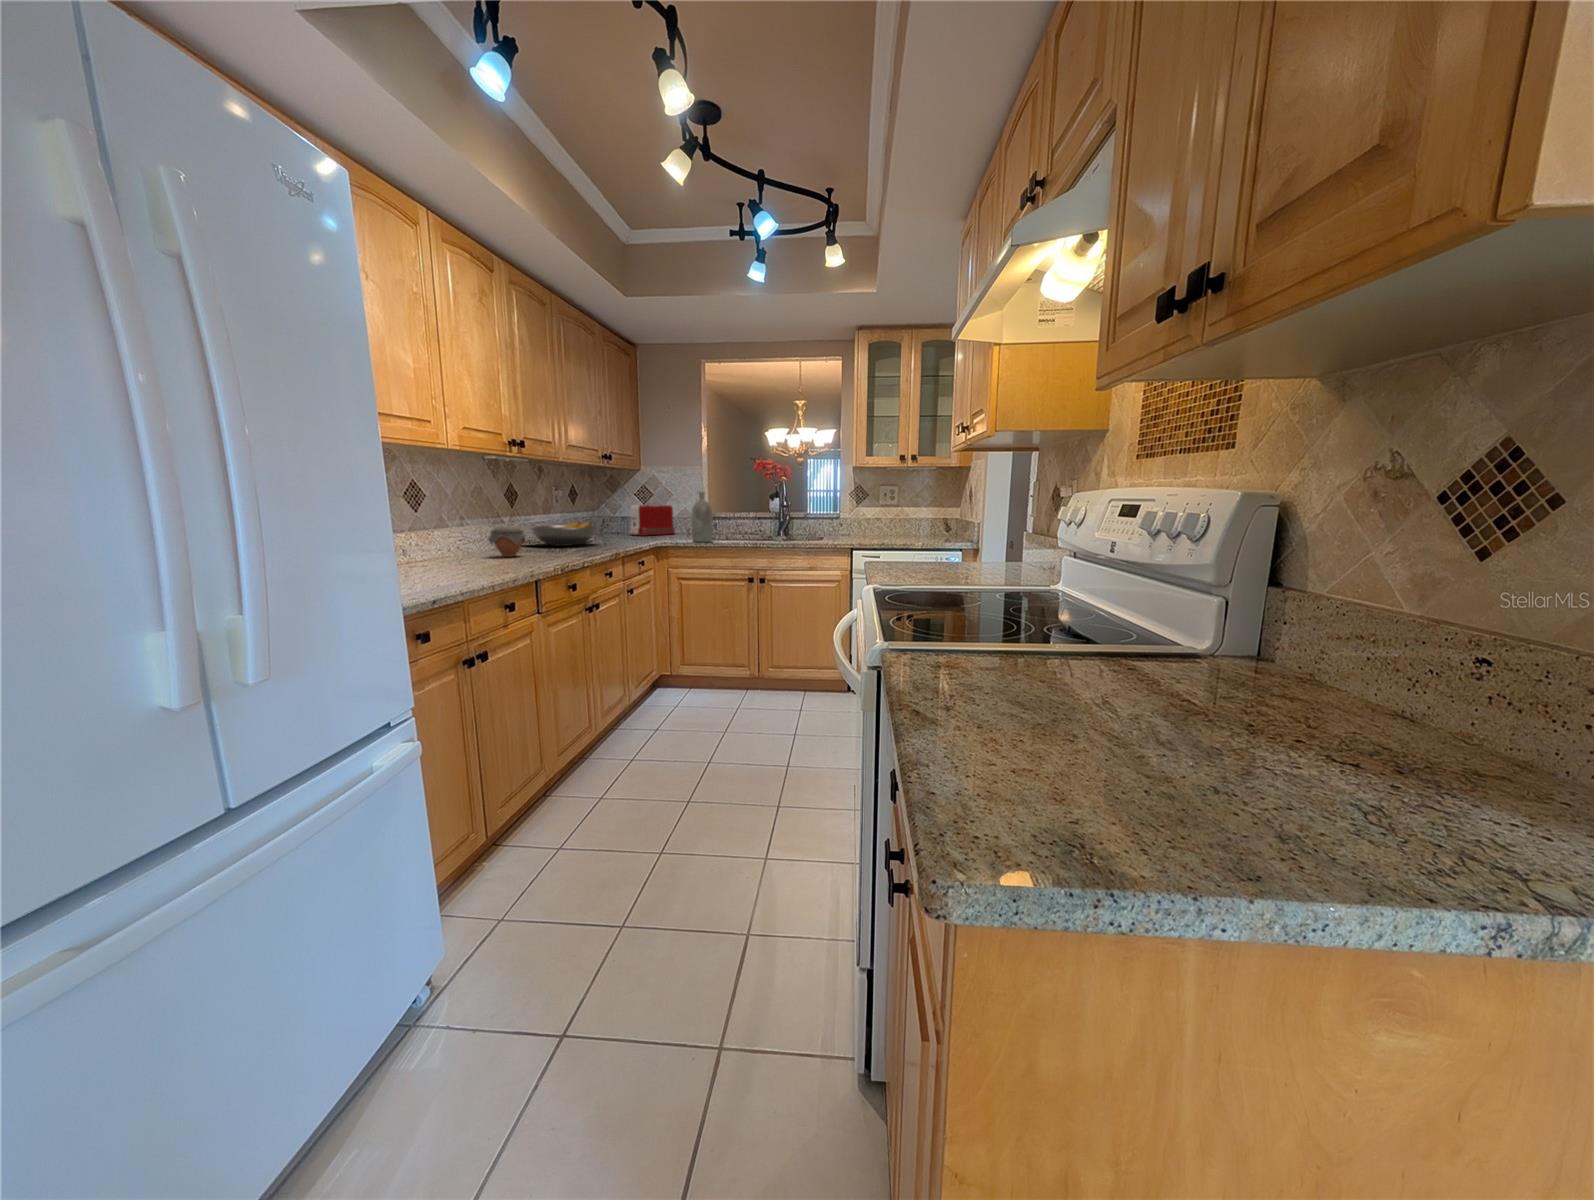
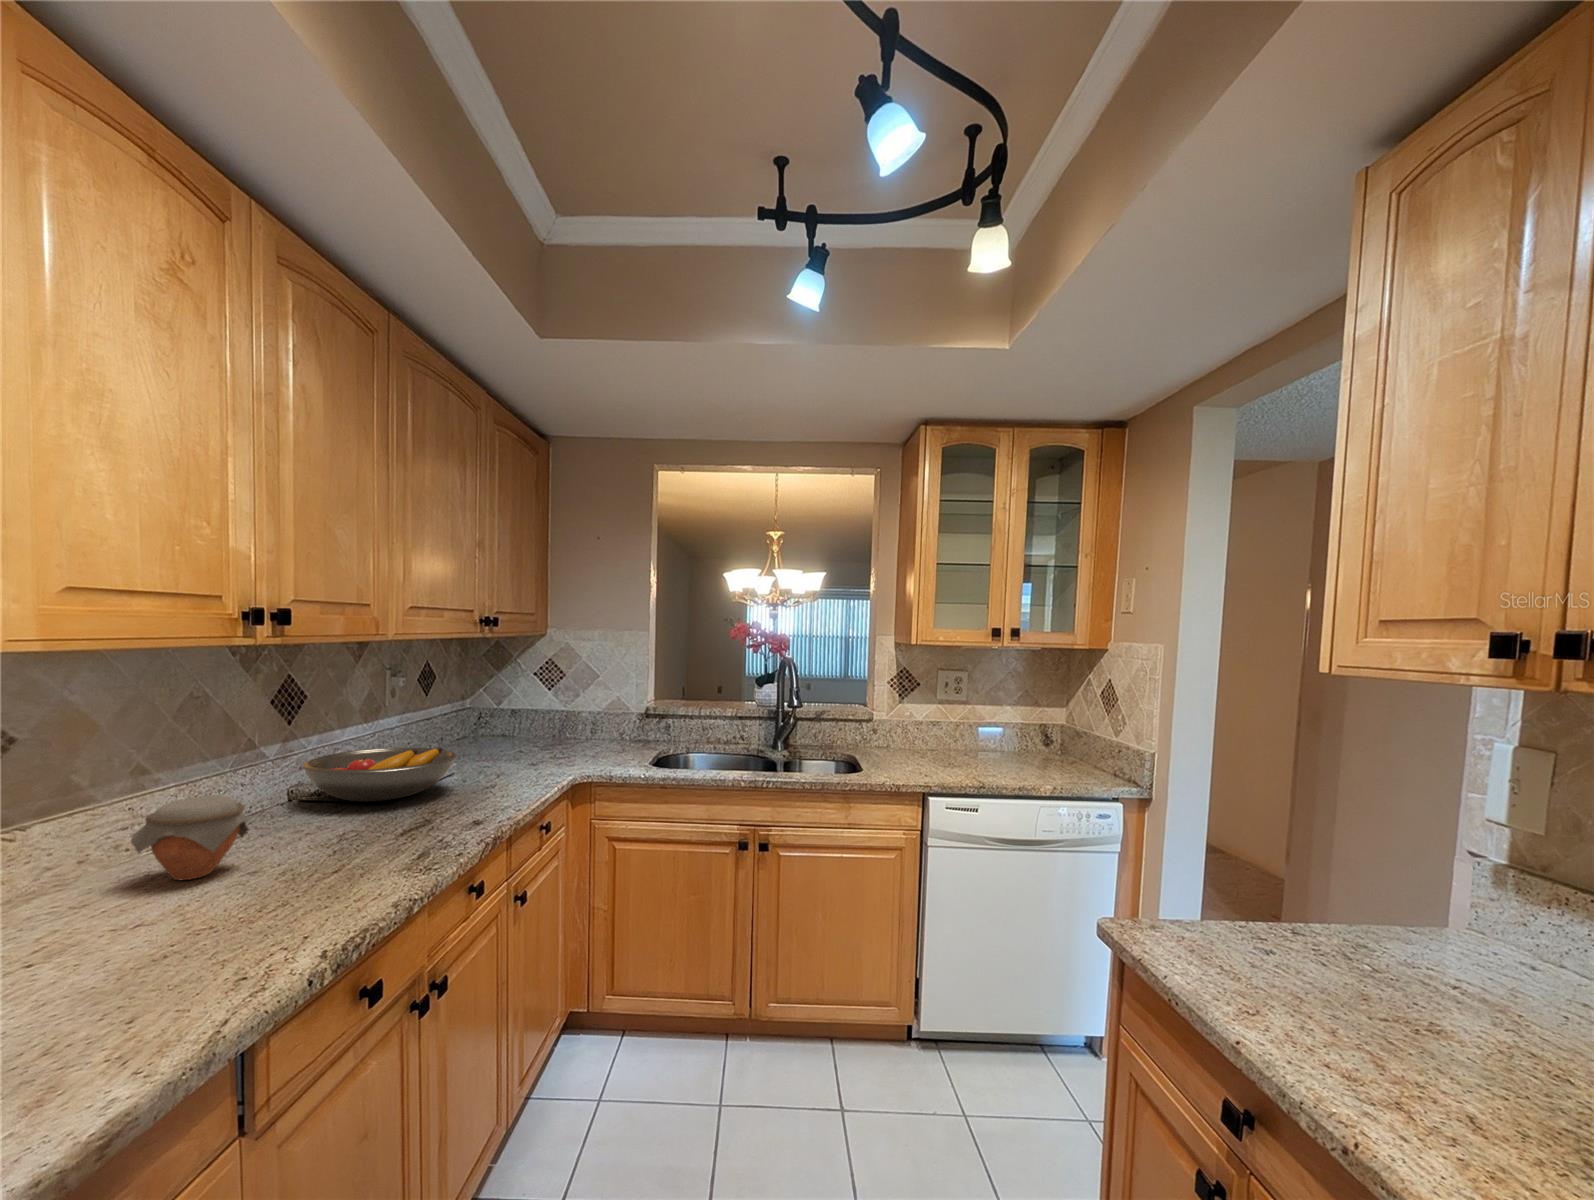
bottle: present [692,492,713,542] -> none [637,684,677,776]
toaster: present [630,505,675,536] -> none [524,692,603,748]

